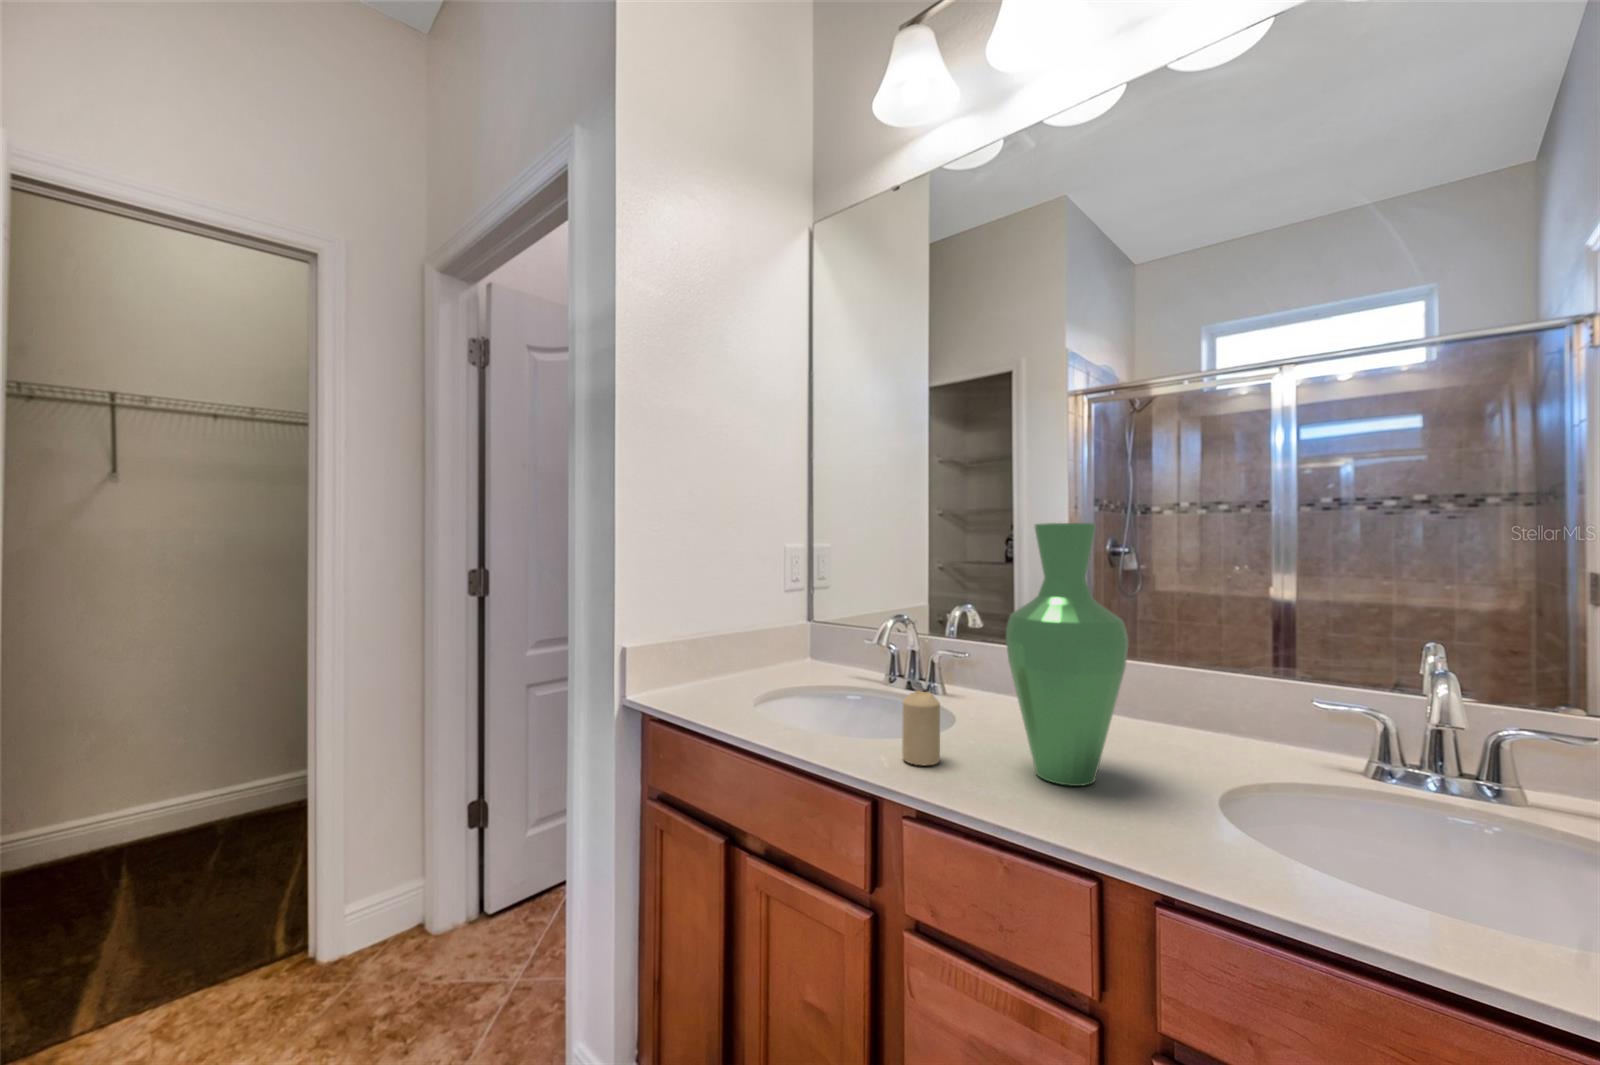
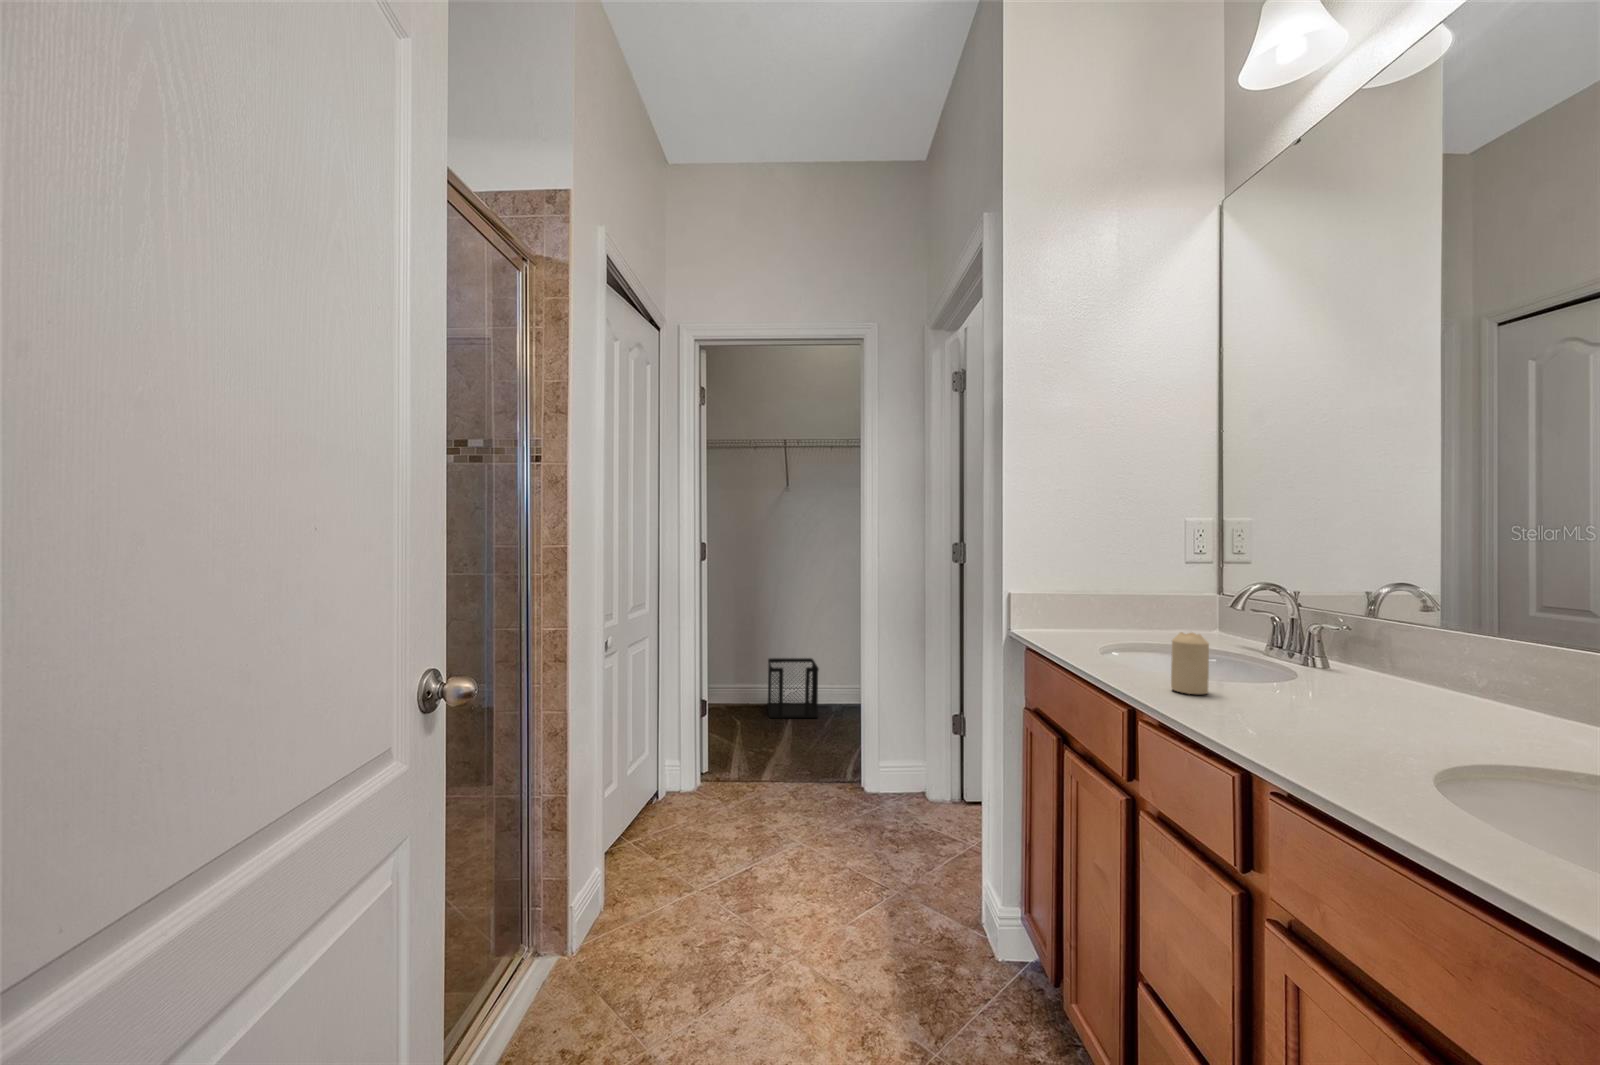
vase: present [1006,523,1129,786] -> none [1255,478,1396,730]
wastebasket: none [59,759,192,890] -> present [767,658,819,718]

